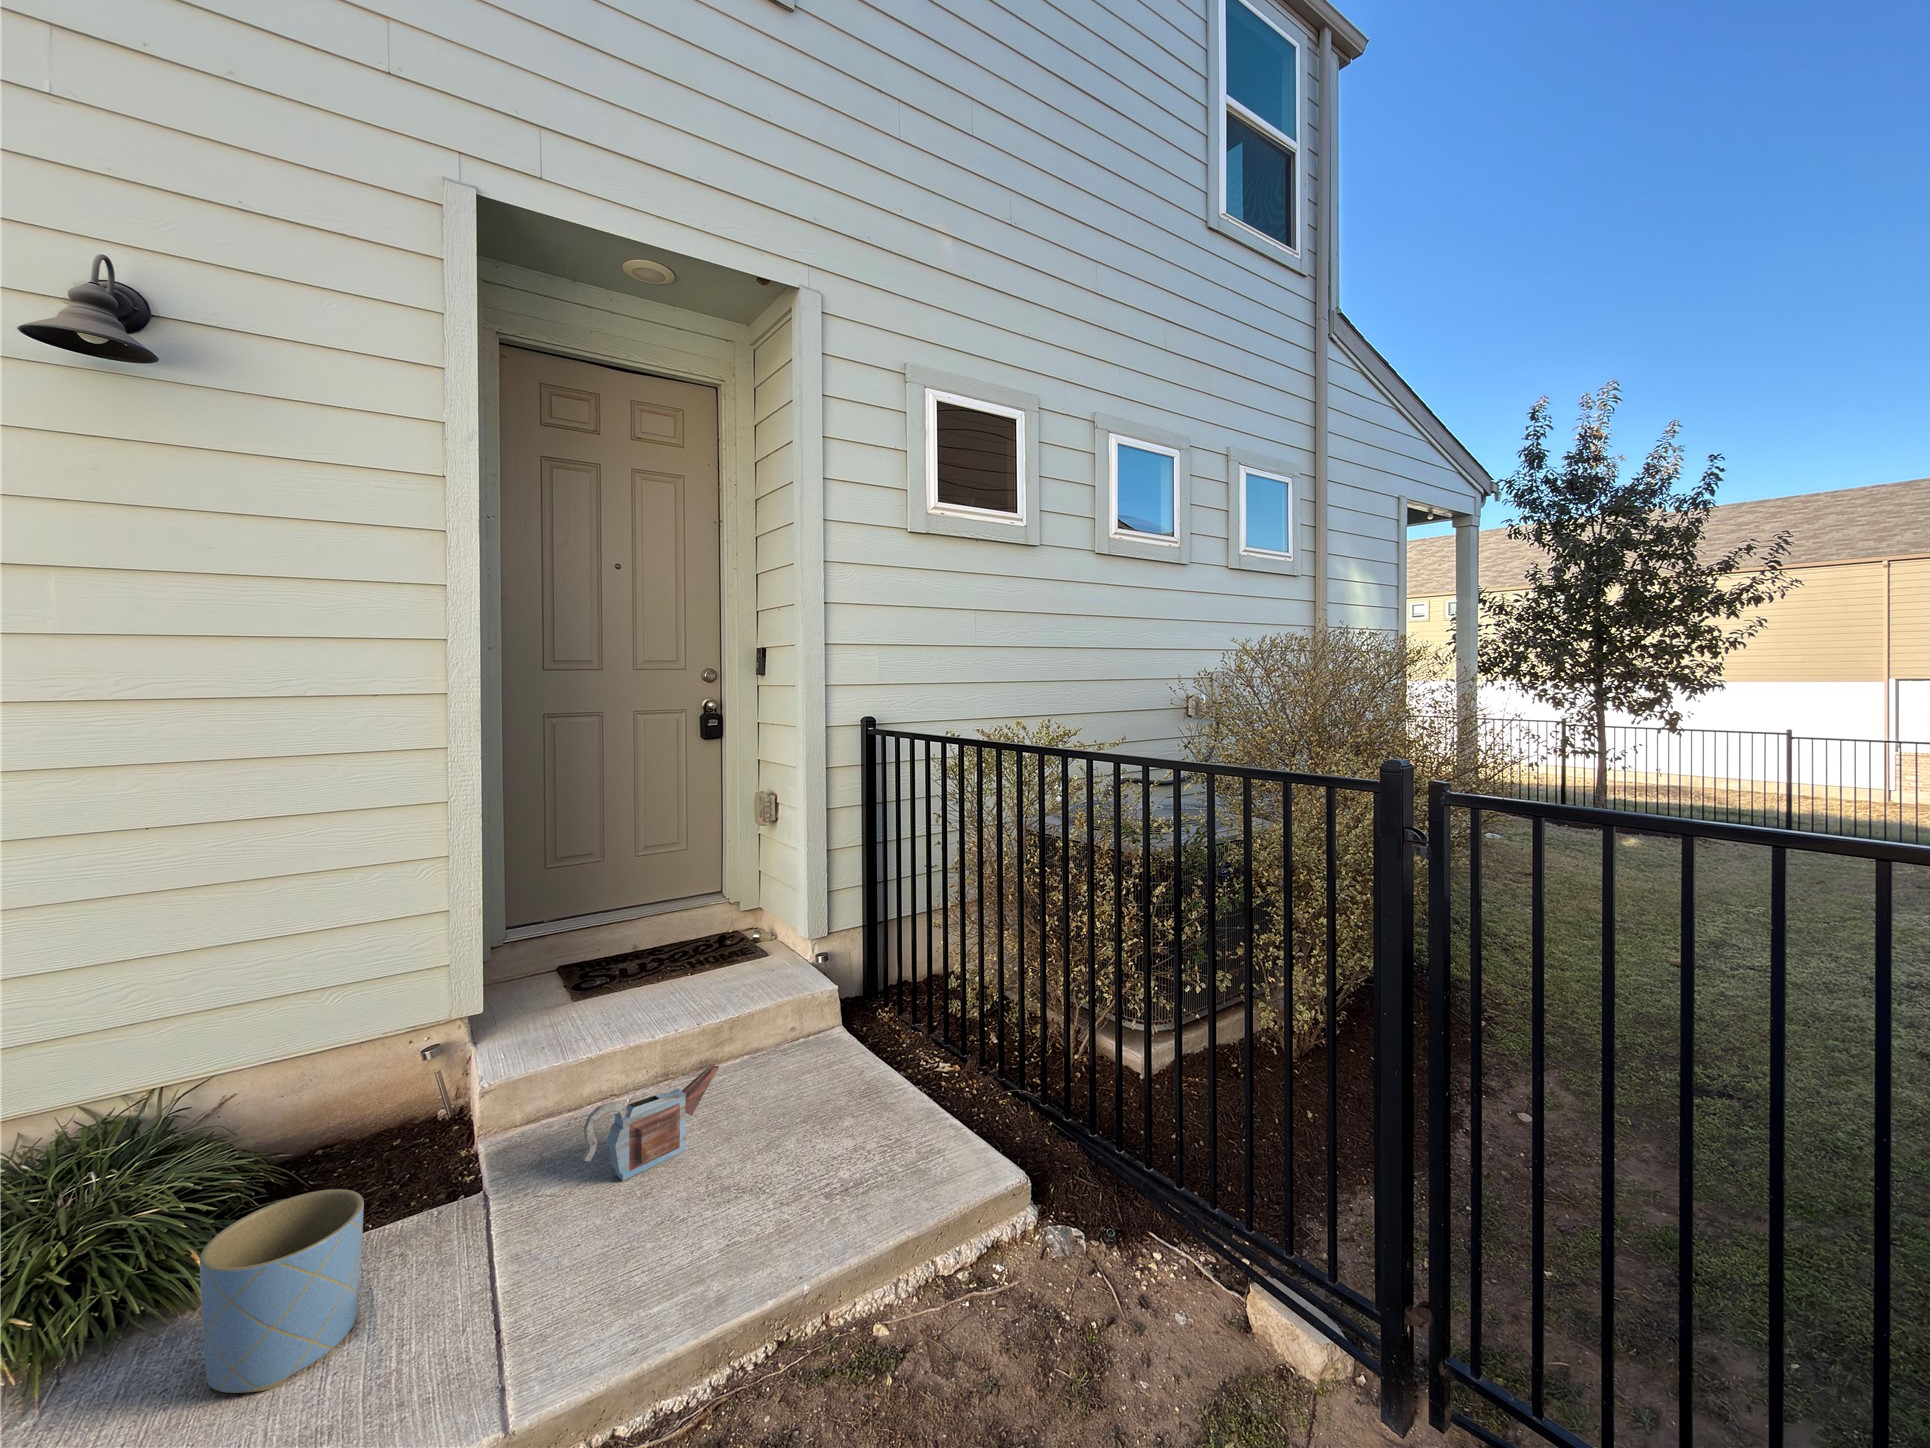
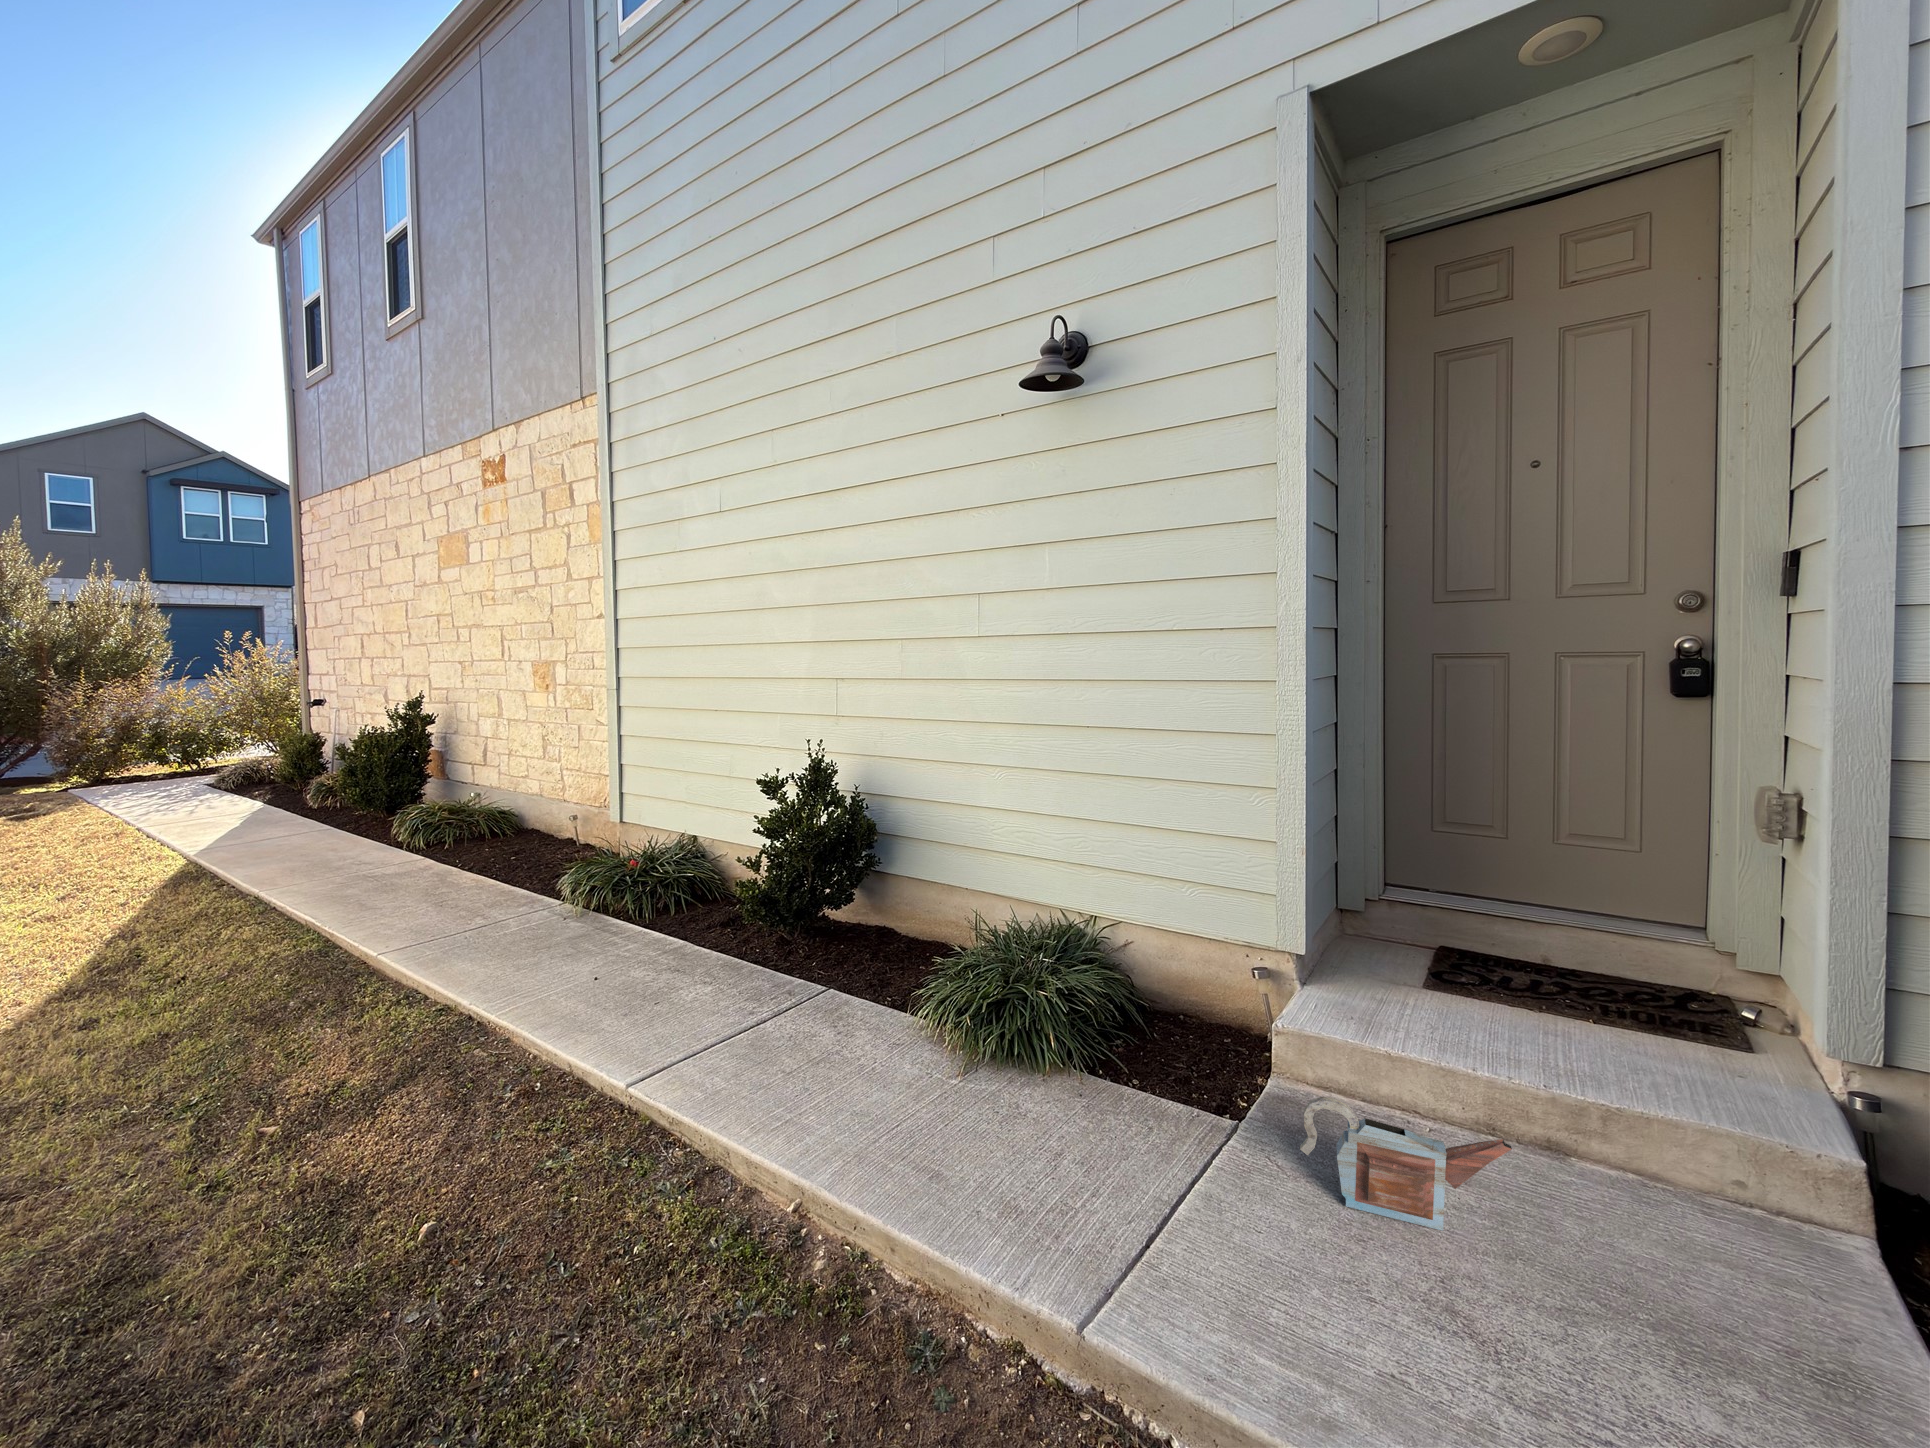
planter: present [200,1189,364,1393] -> none [1000,1016,1101,1159]

